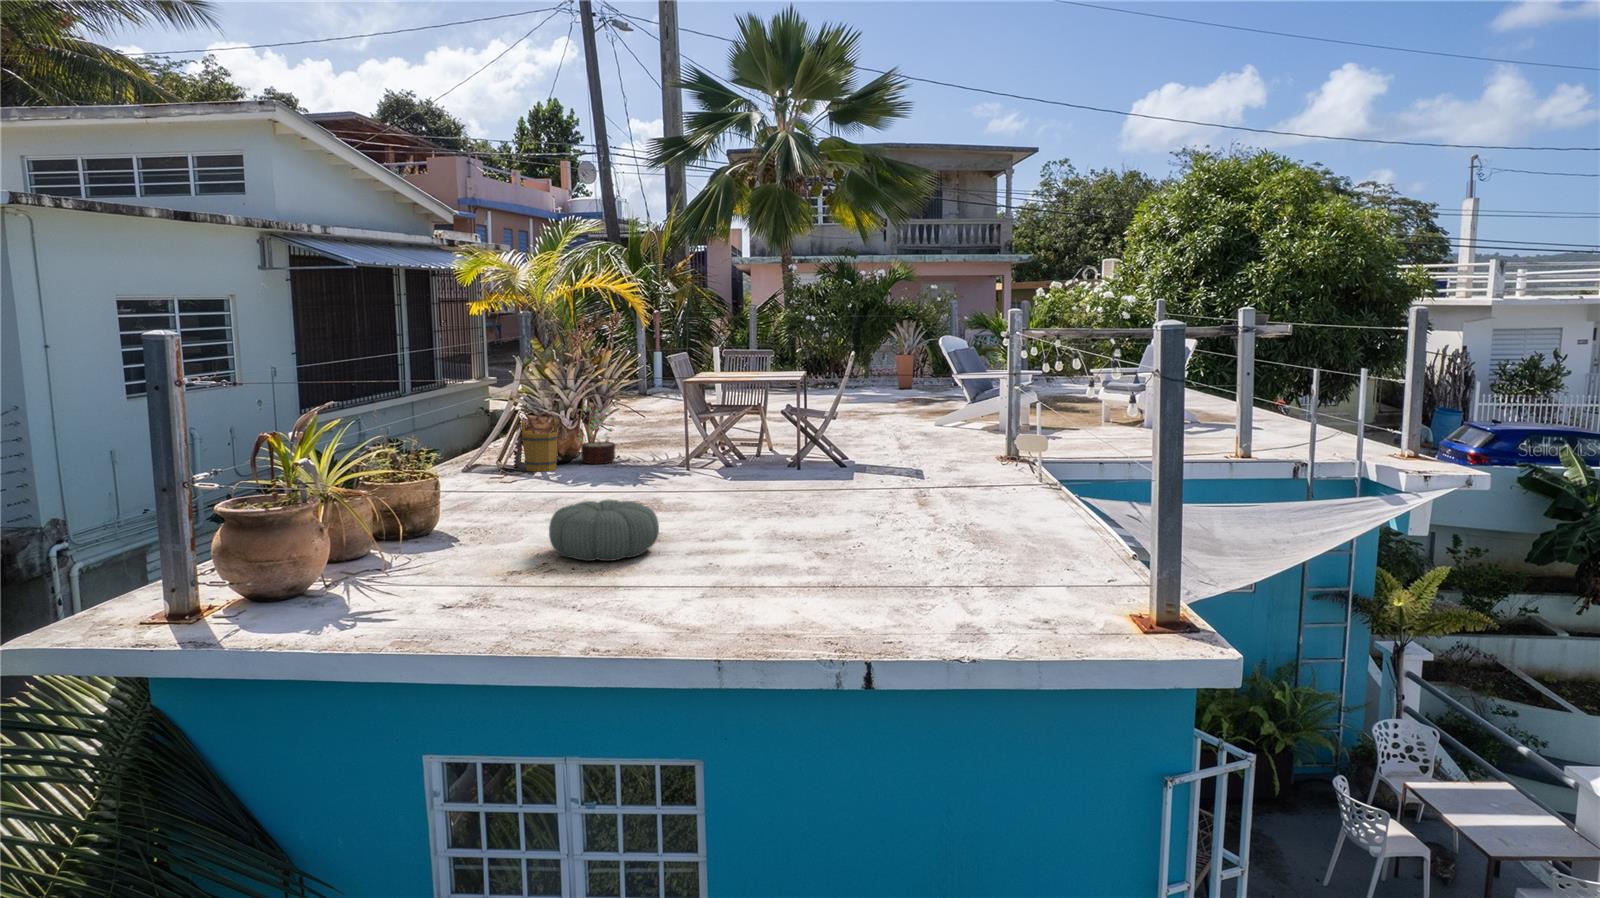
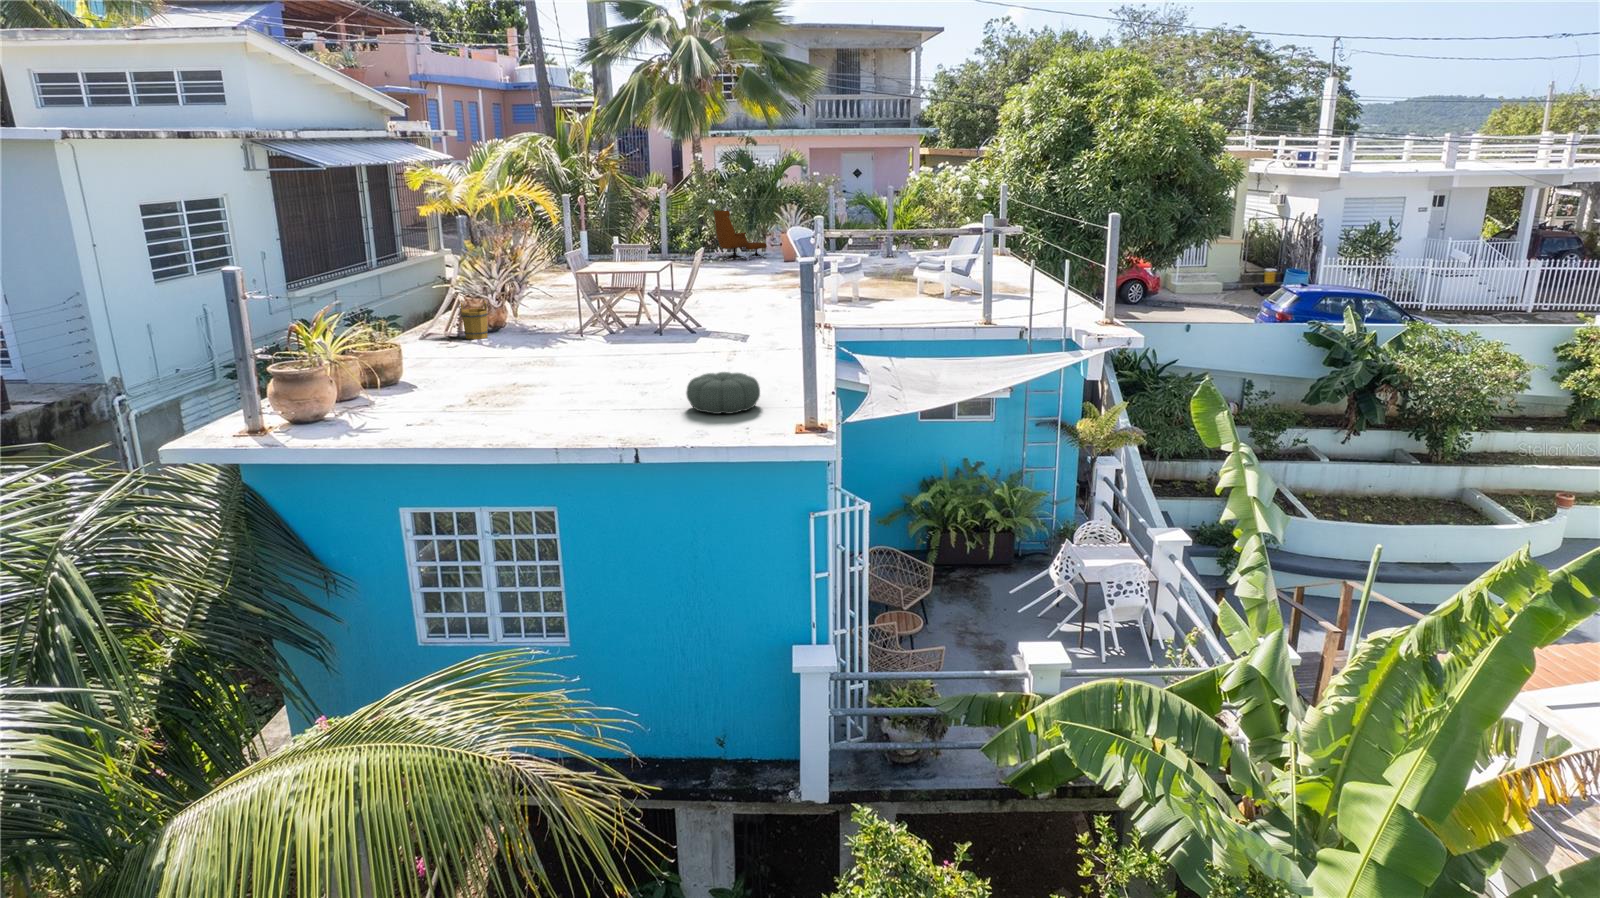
lounge chair: none [817,326,878,387] -> present [713,210,767,261]
decorative plant: present [578,405,615,464] -> none [502,289,532,333]
pouf: present [549,500,659,561] -> present [686,372,760,414]

